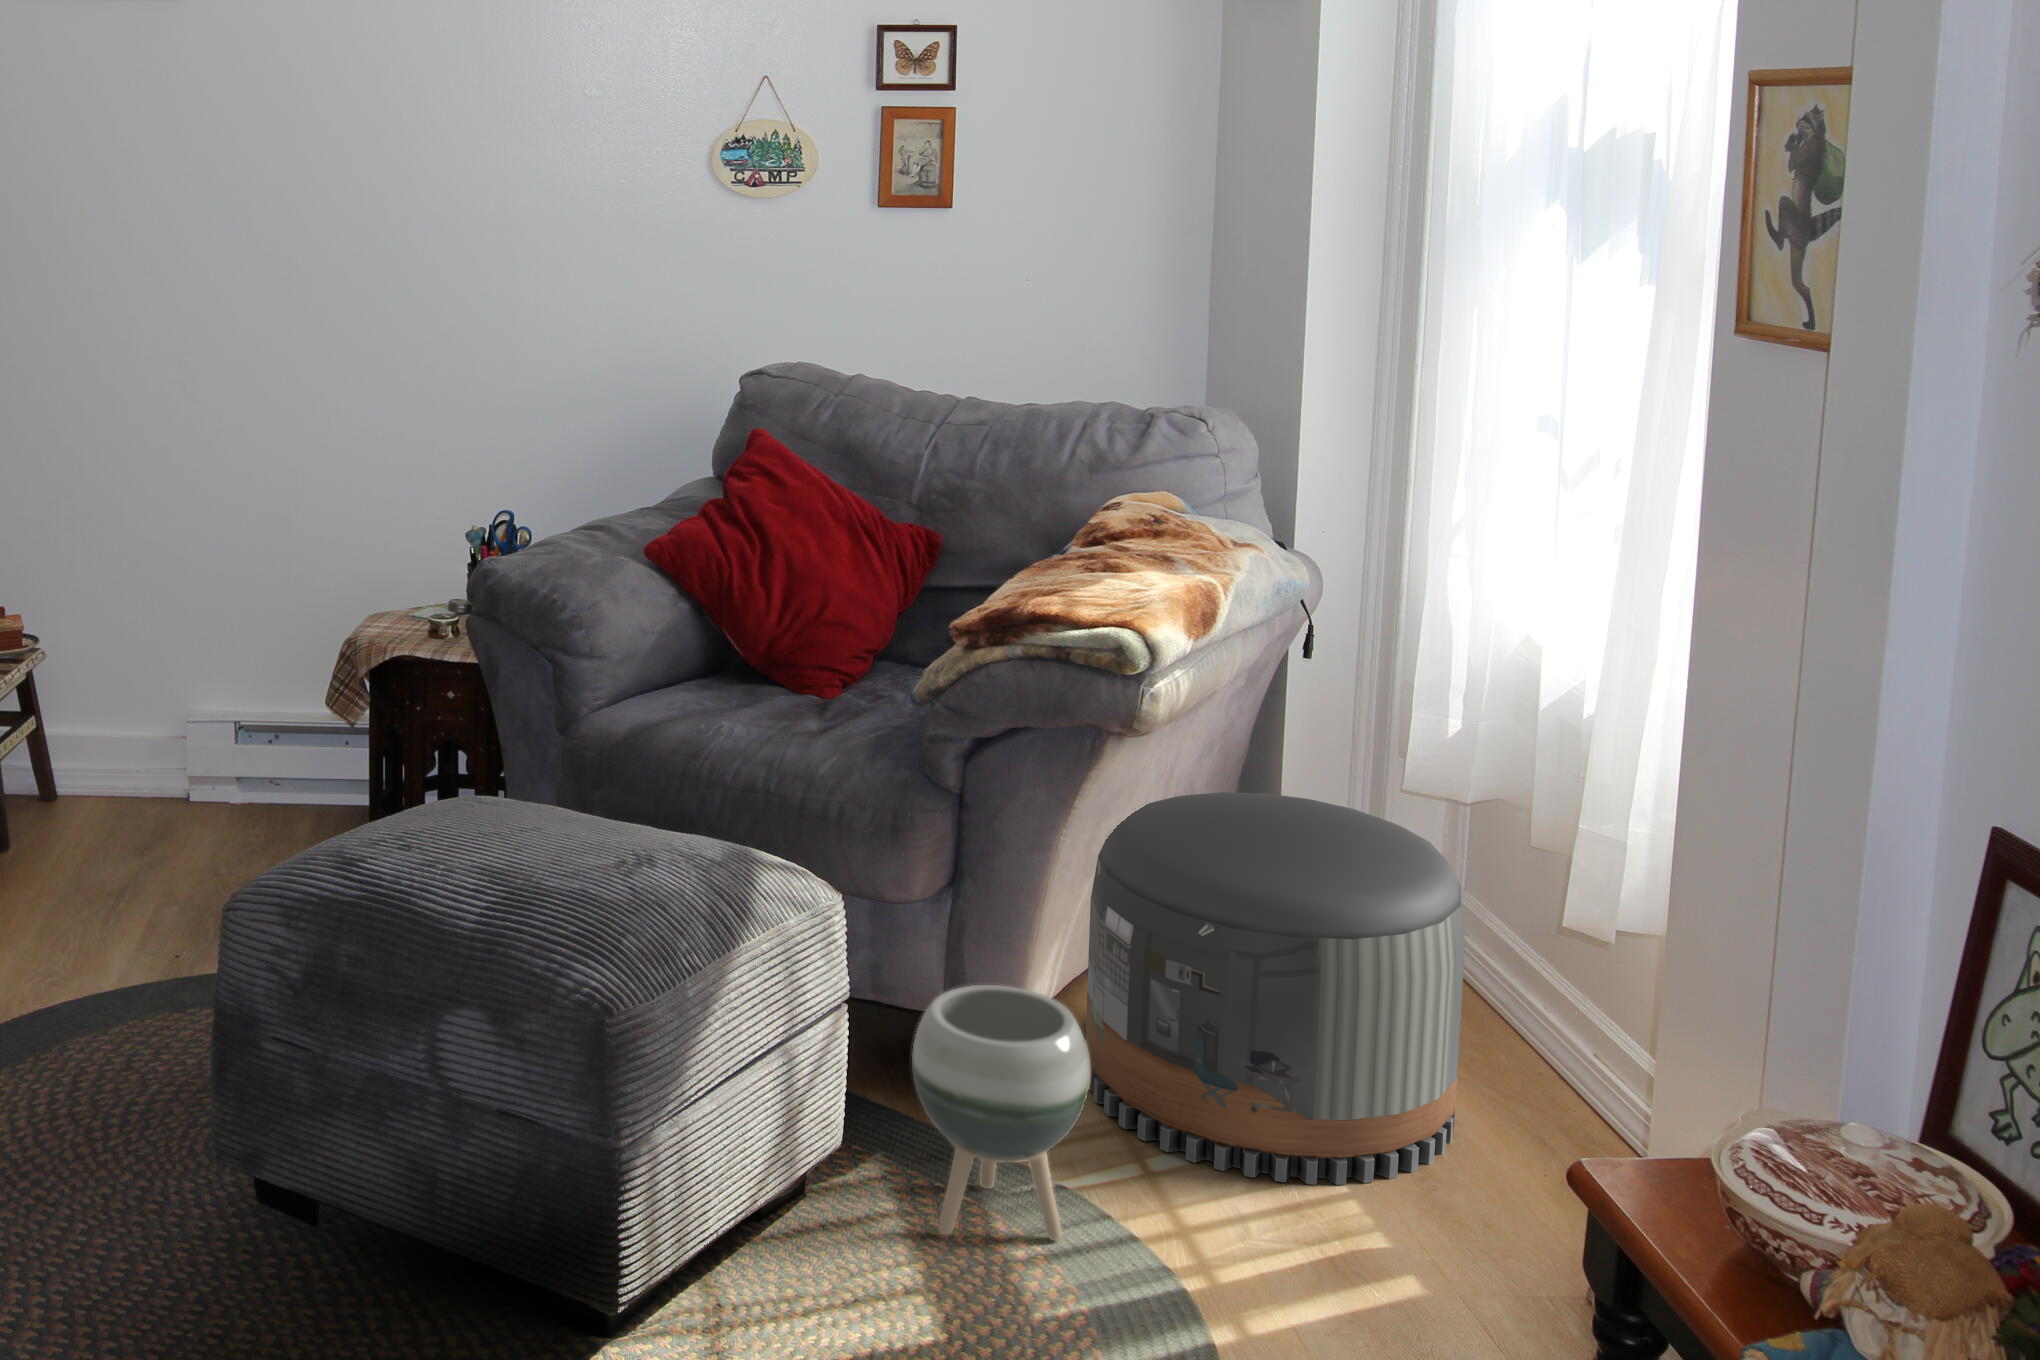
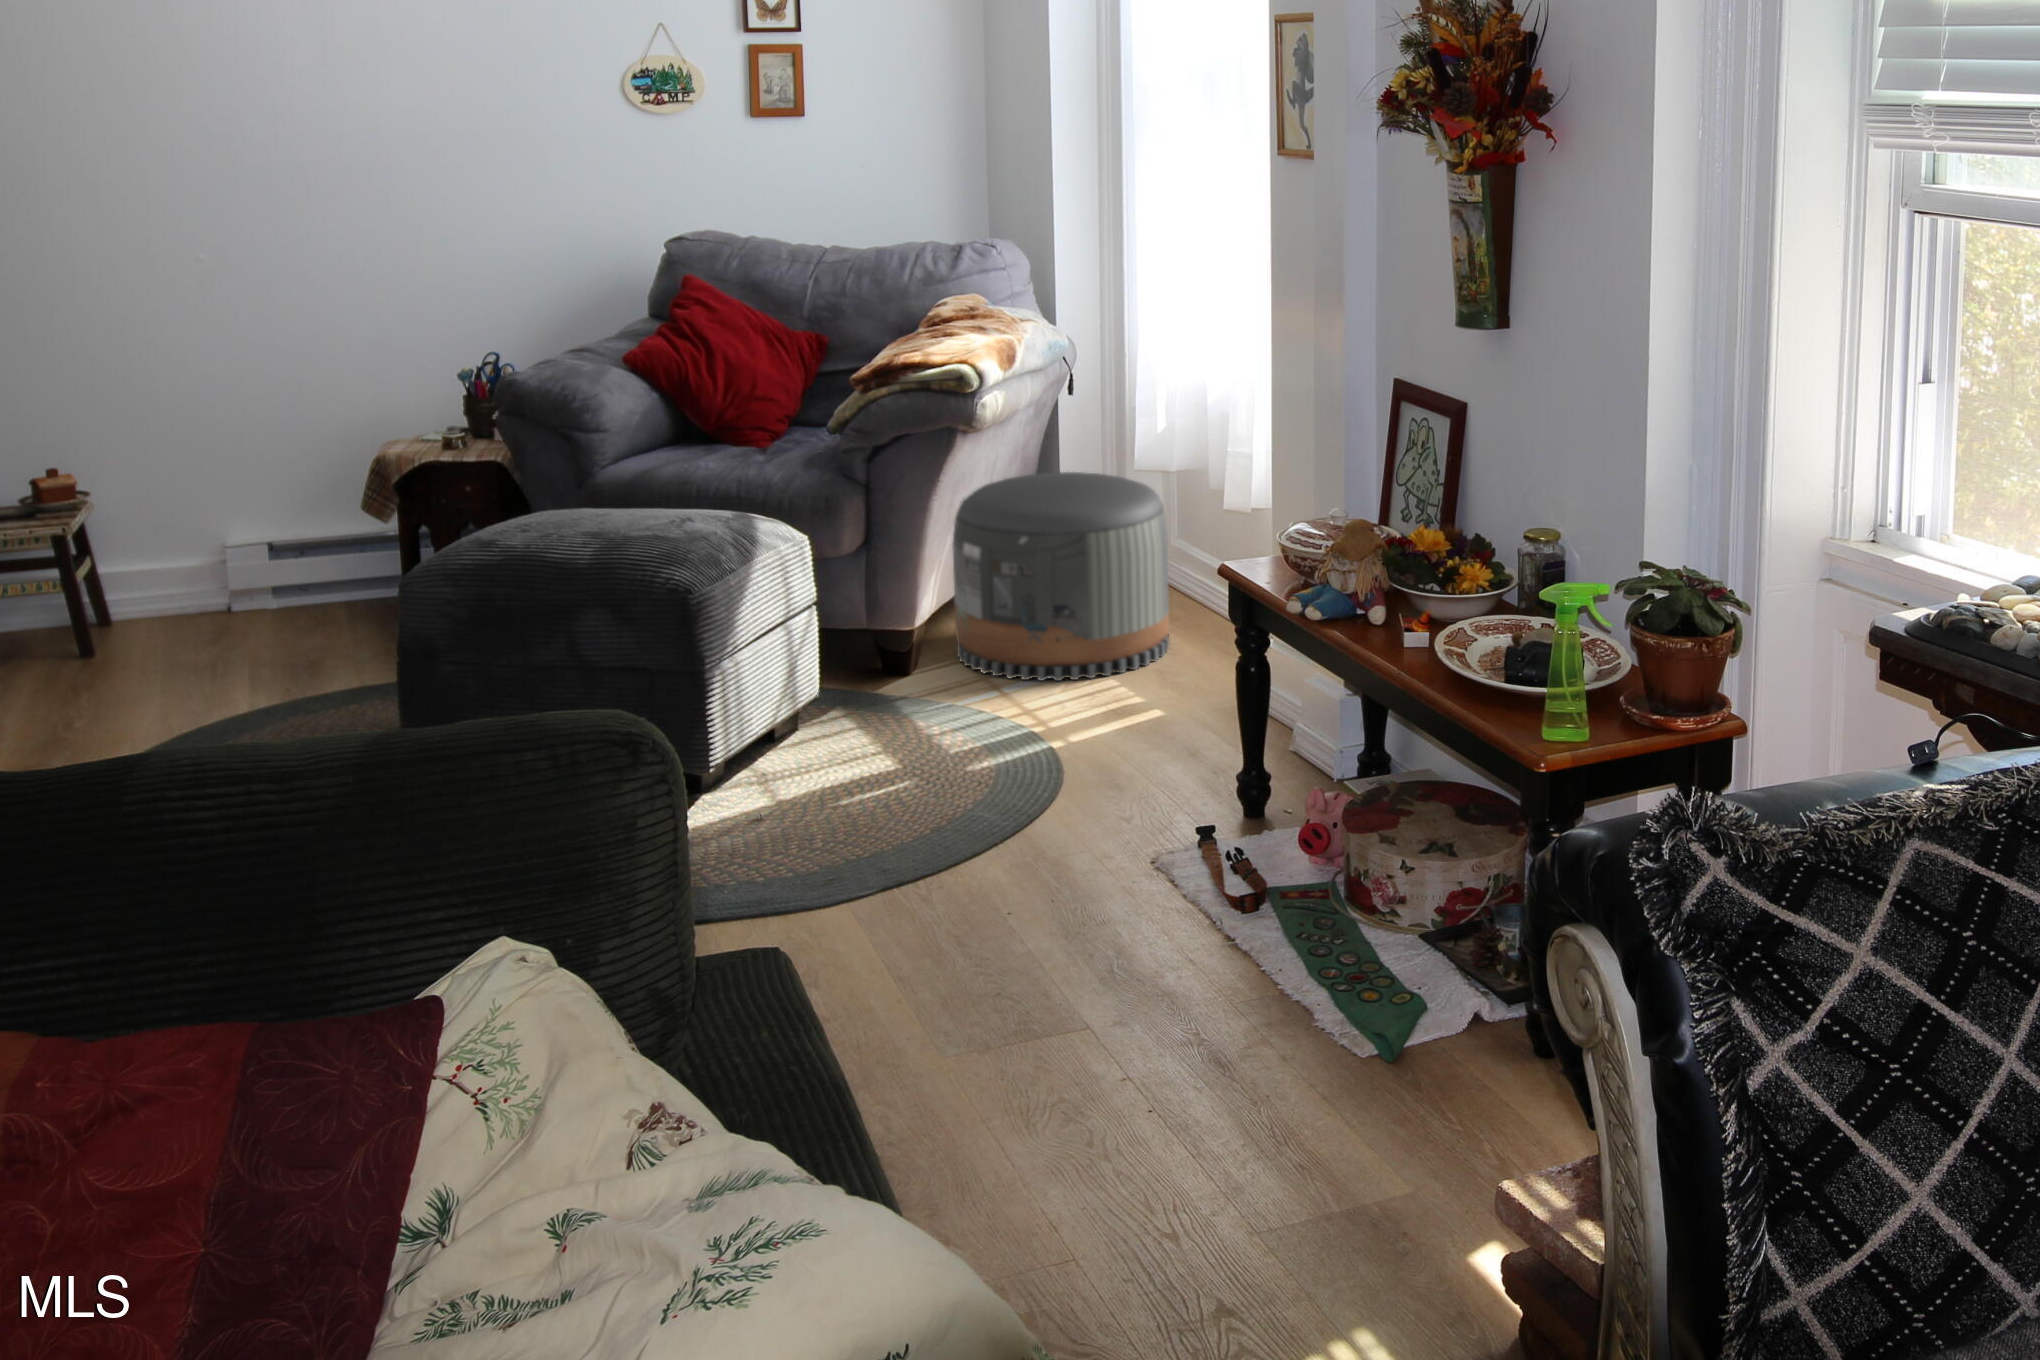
planter: present [912,985,1090,1241] -> none [860,584,965,729]

